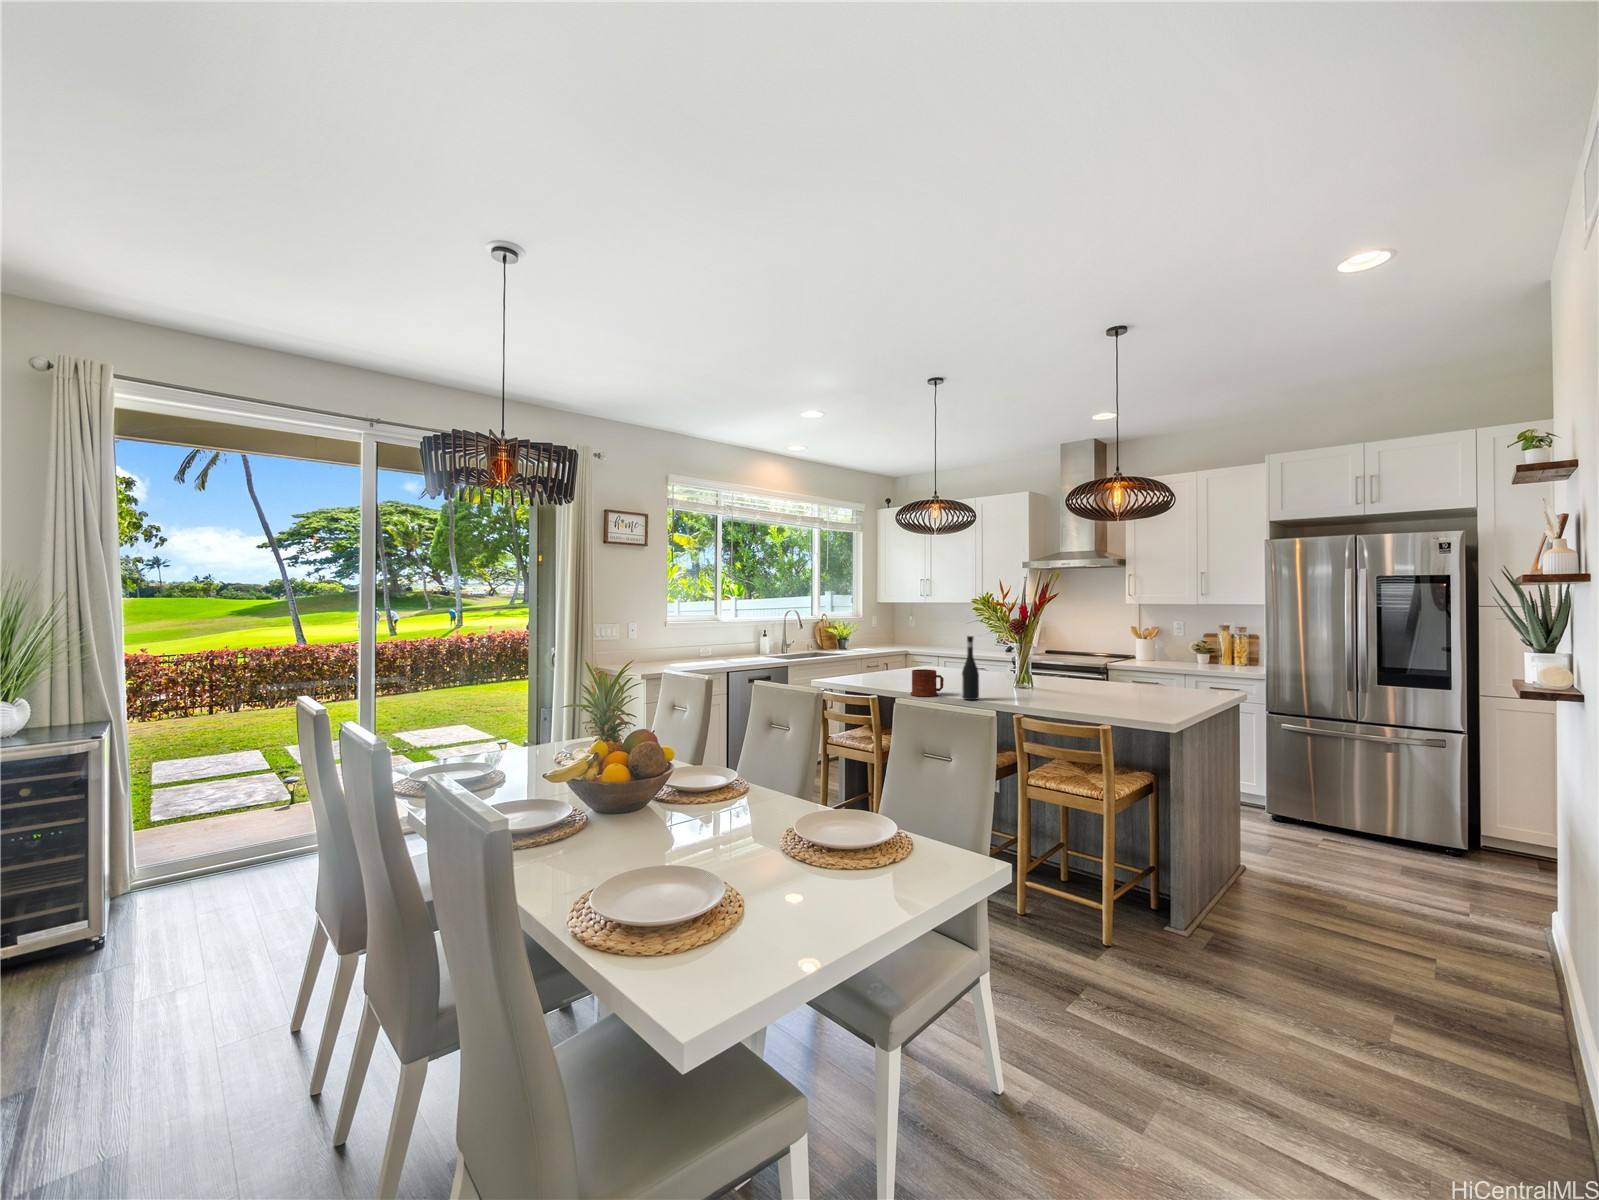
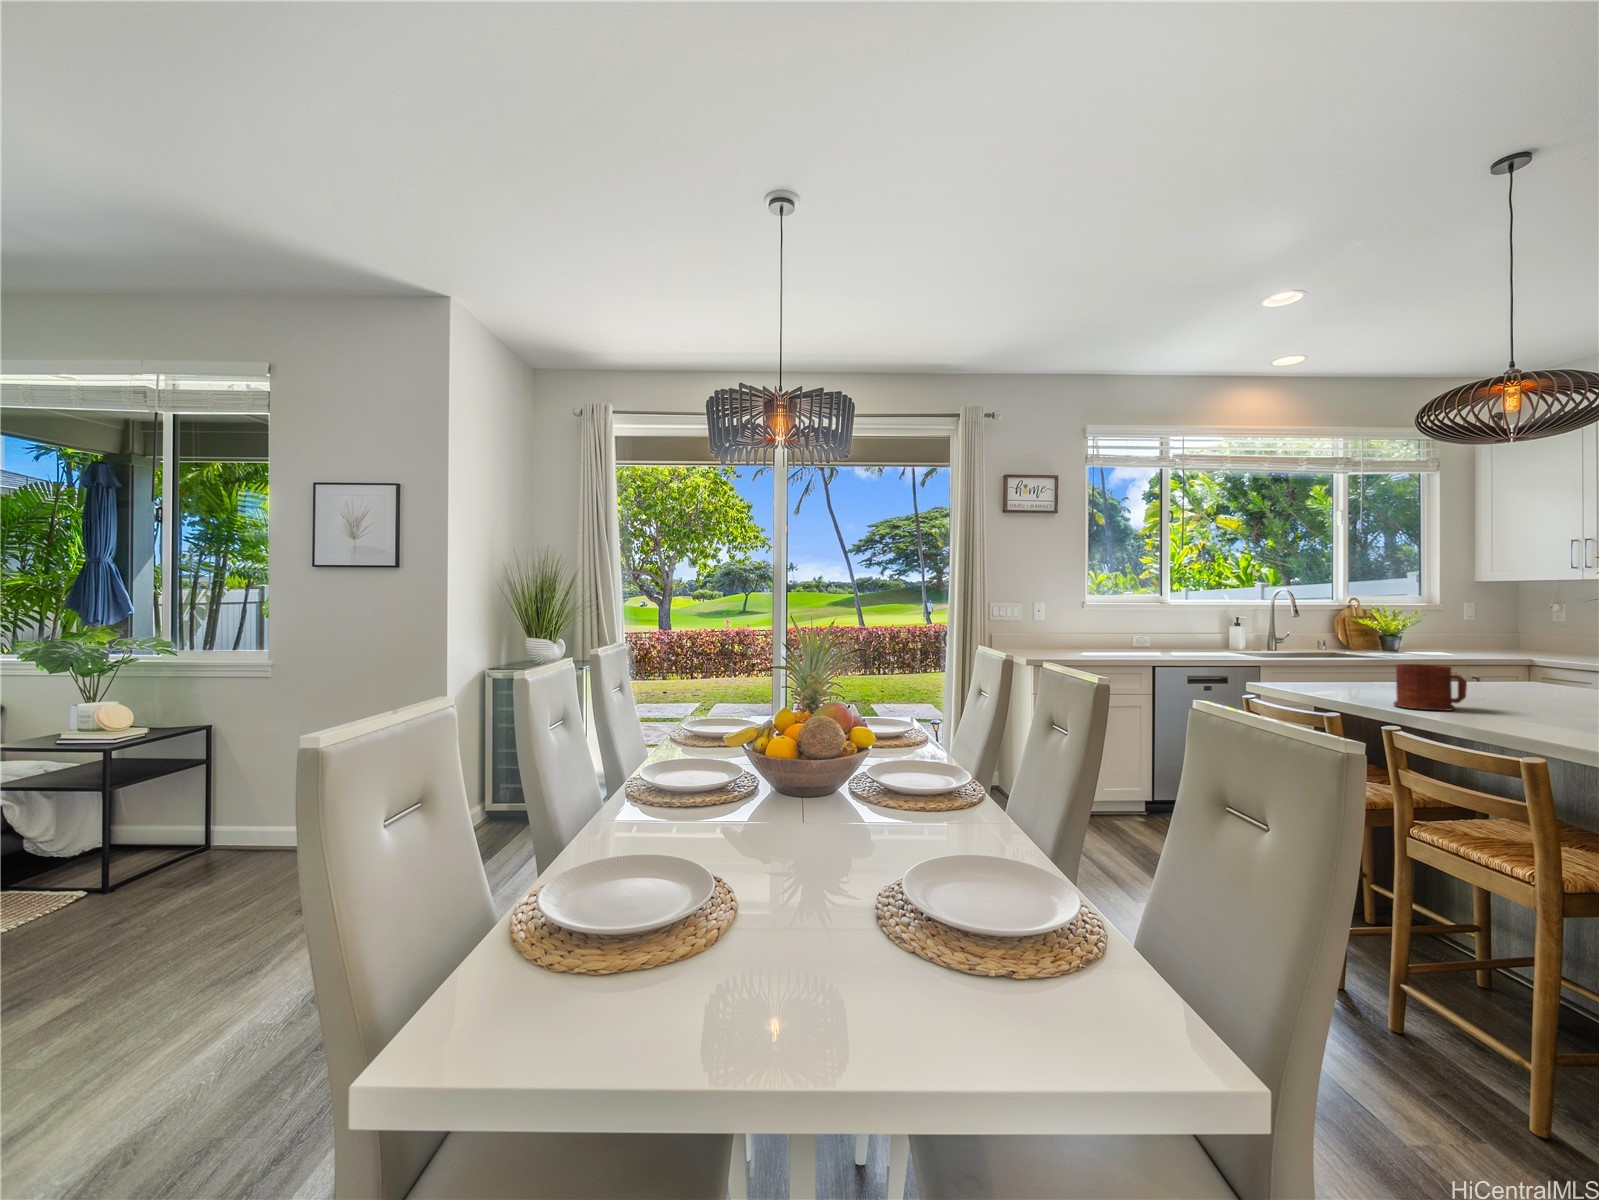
wine bottle: present [962,636,979,700] -> none [1499,604,1545,723]

